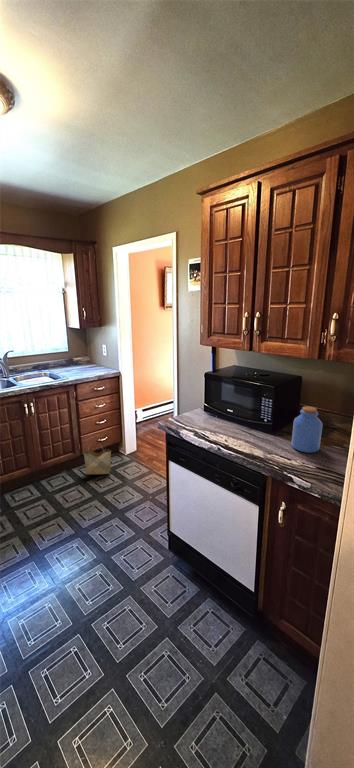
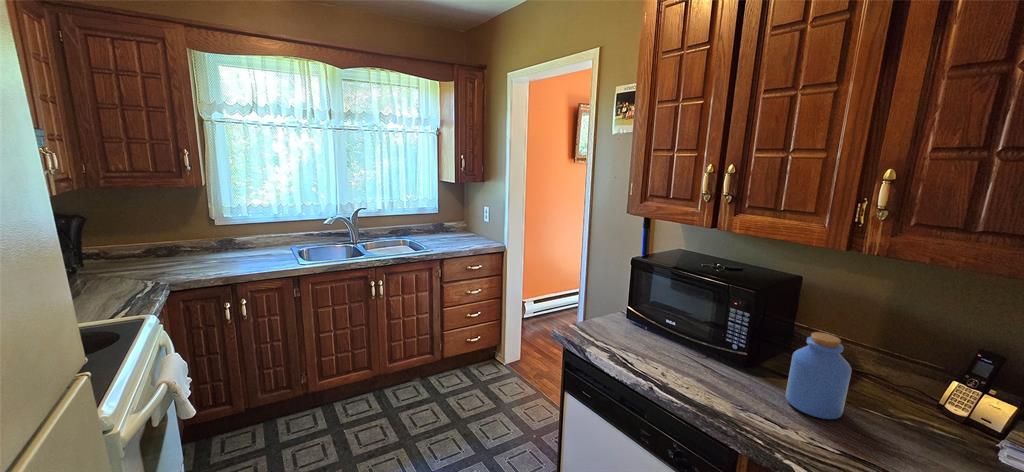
woven basket: present [83,437,111,474] -> none [444,335,483,391]

